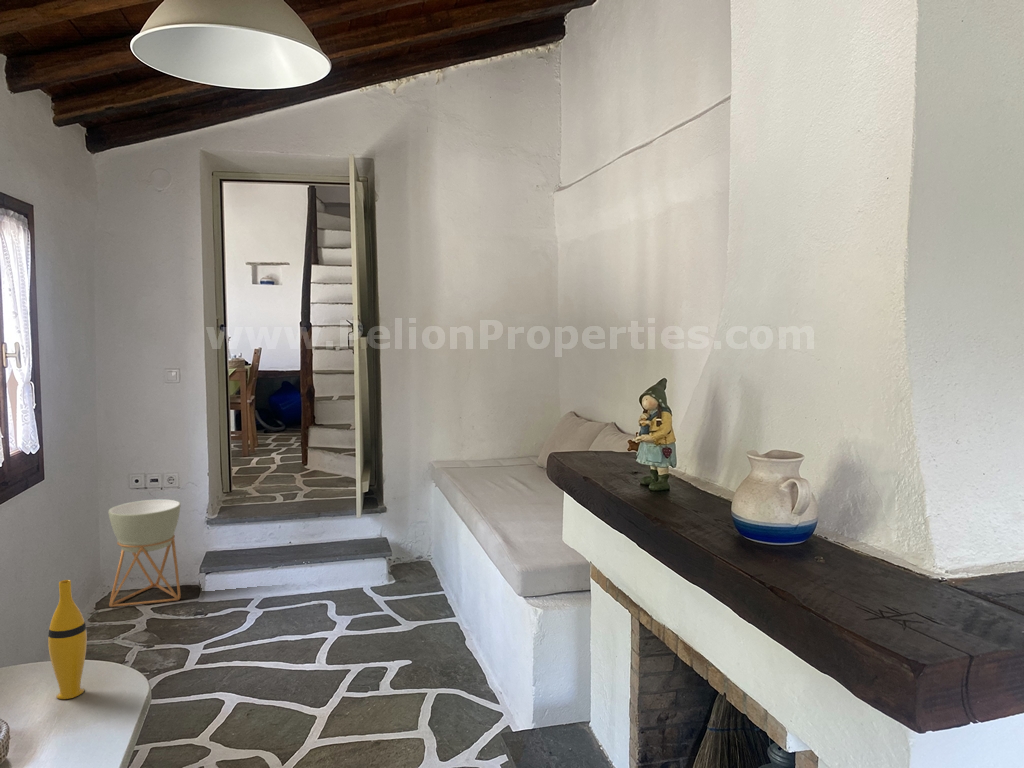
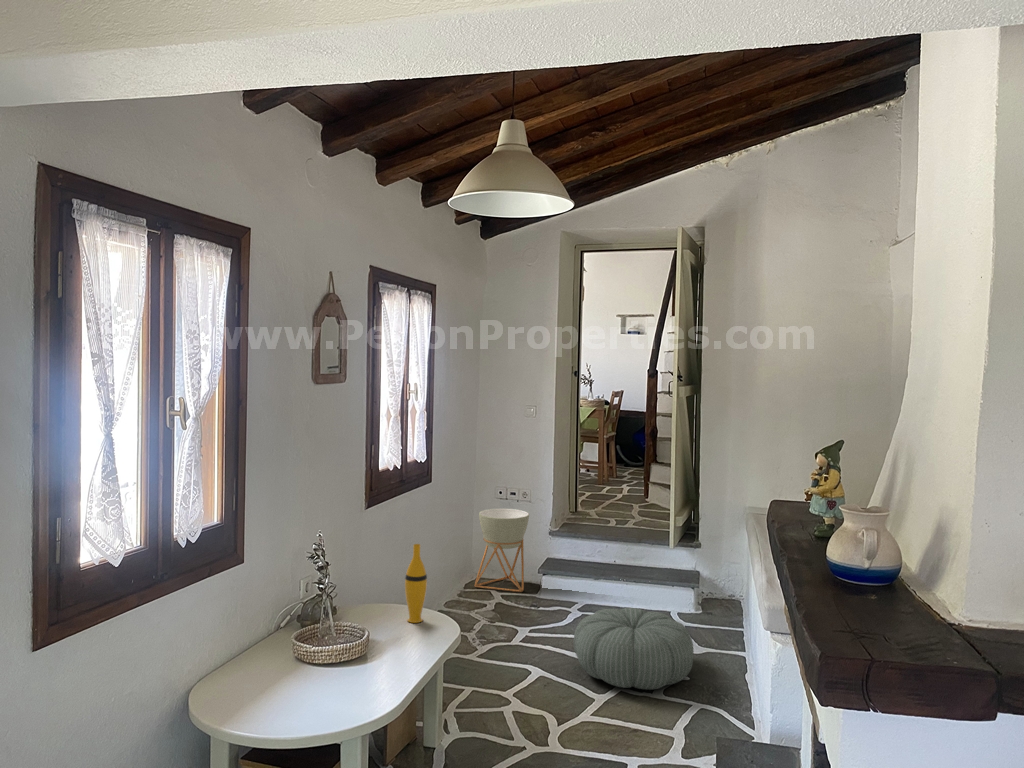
pouf: none [272,593,415,691] -> present [573,608,694,690]

